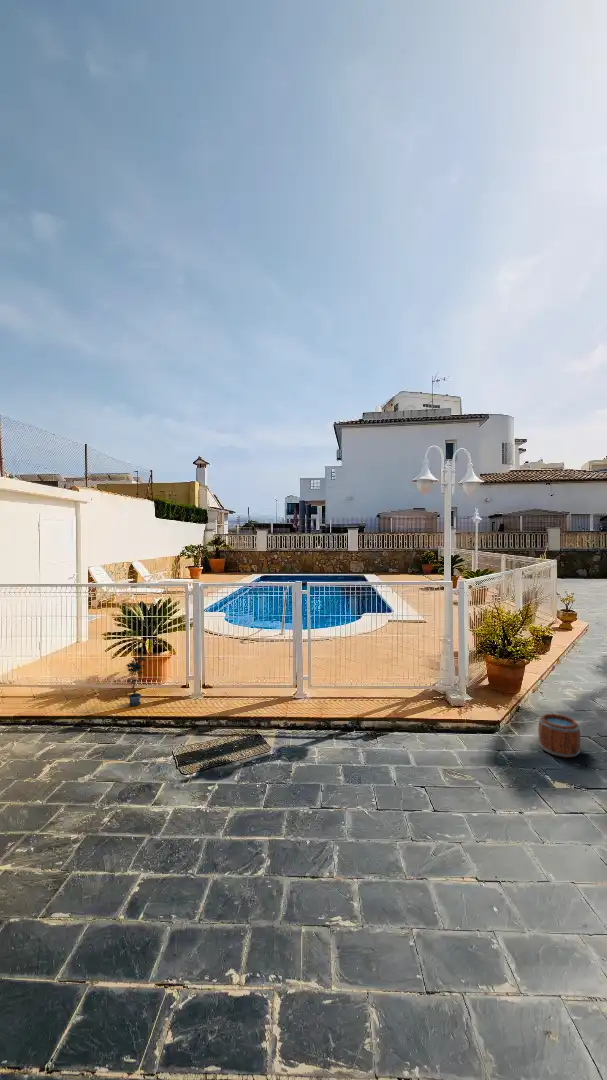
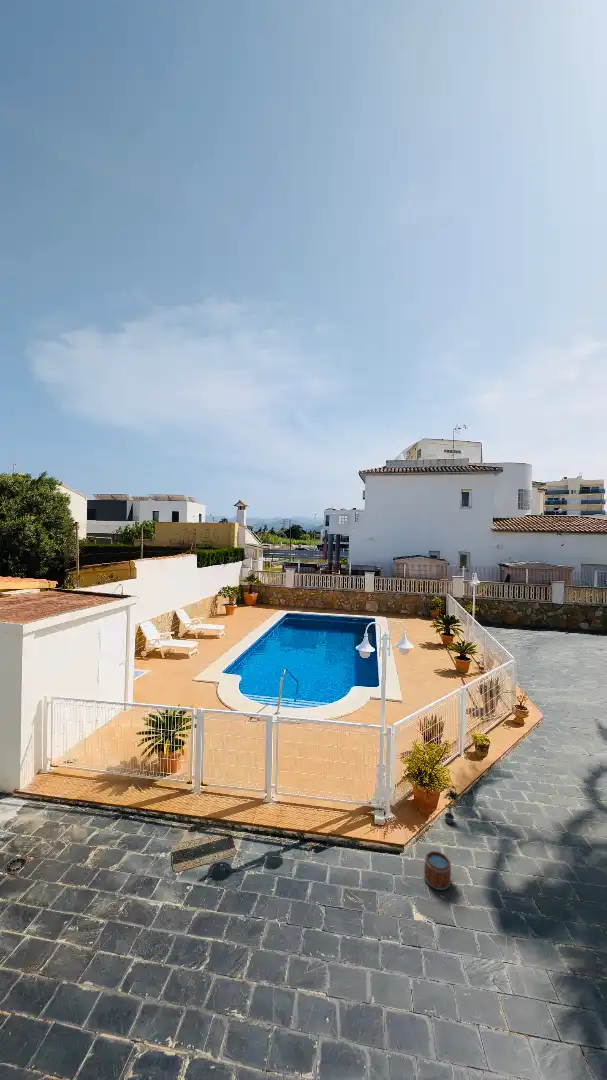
potted plant: present [127,654,146,706] -> present [442,785,462,824]

